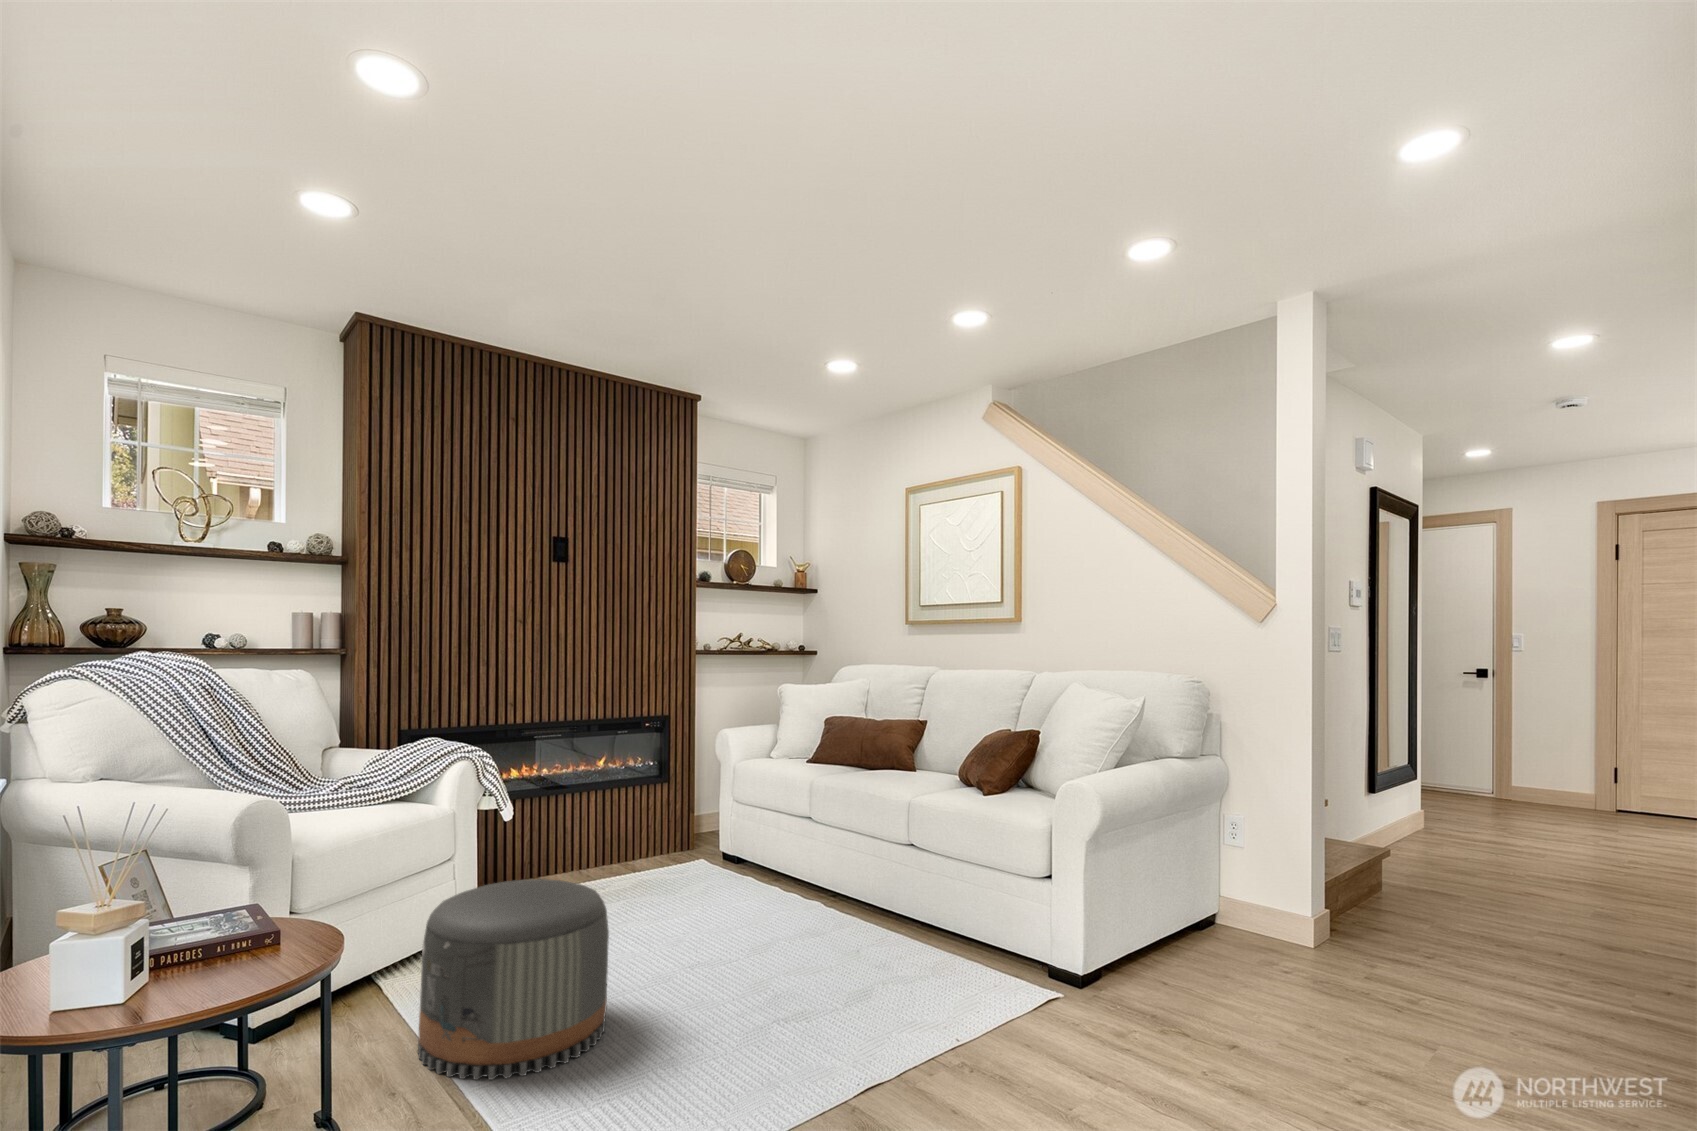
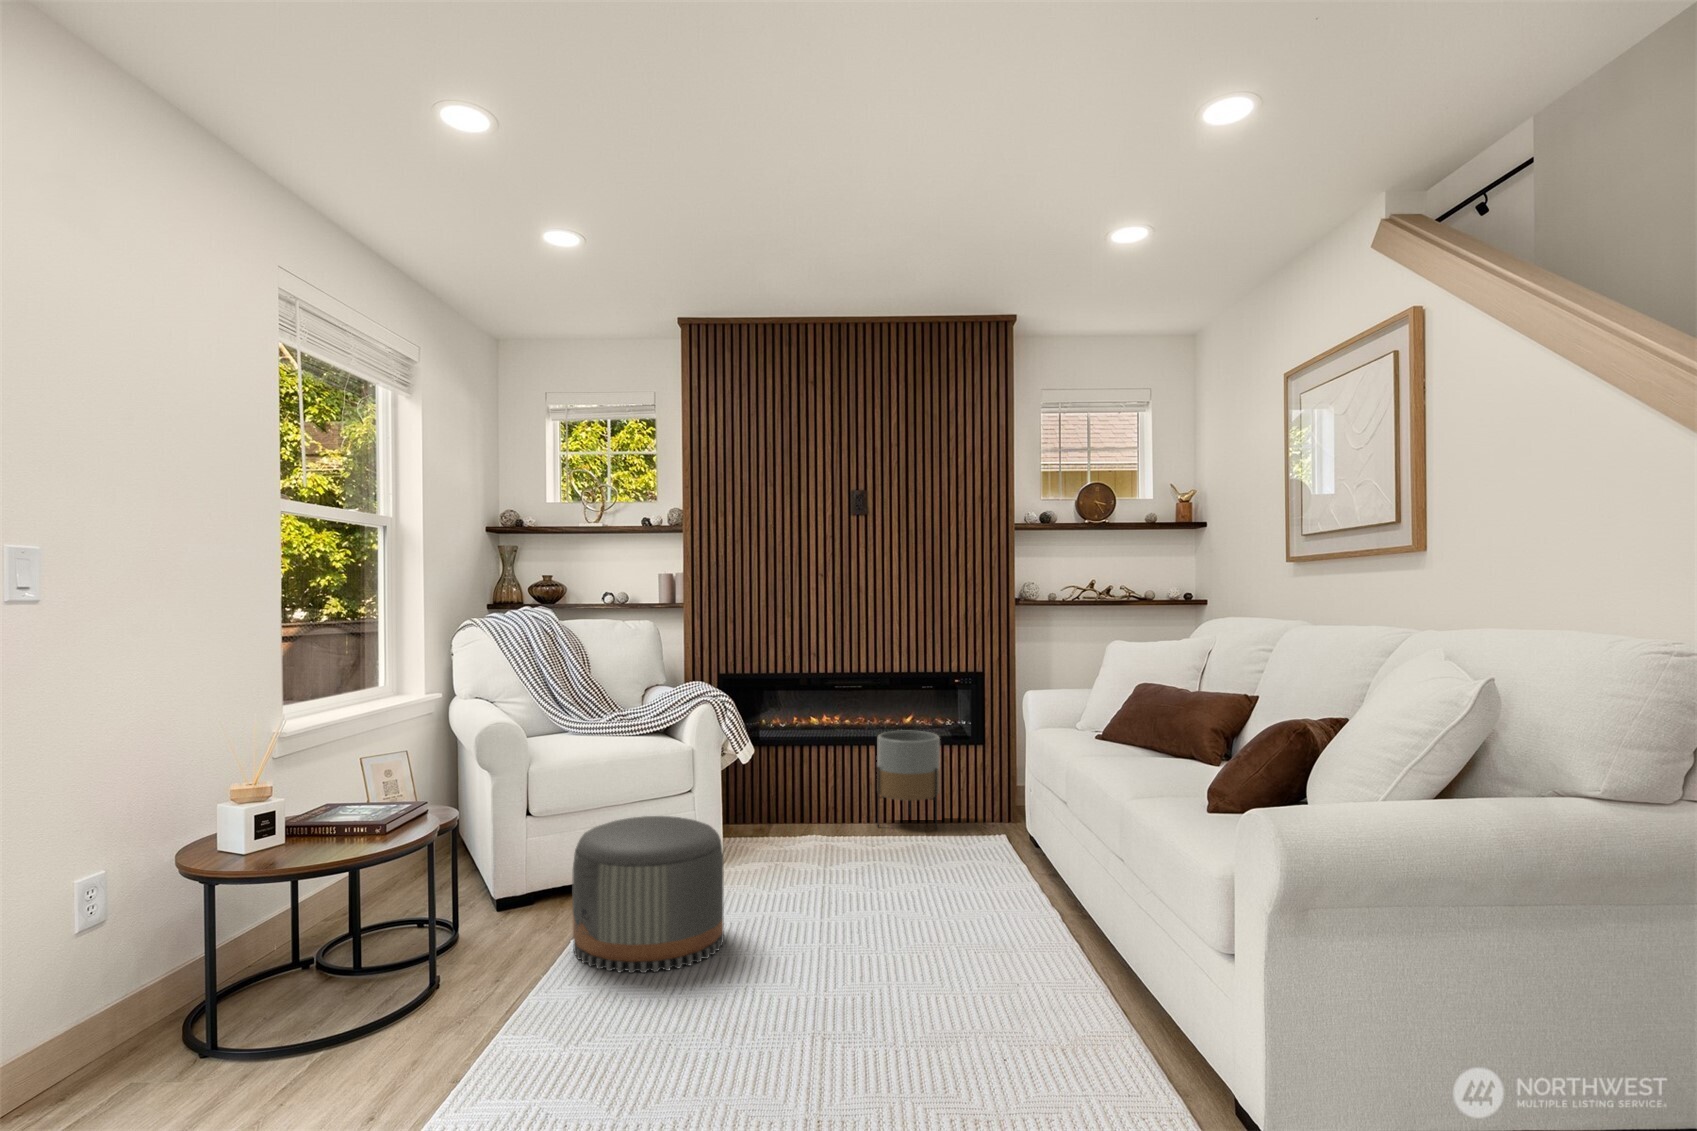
planter: none [583,775,648,876] -> present [877,730,940,828]

